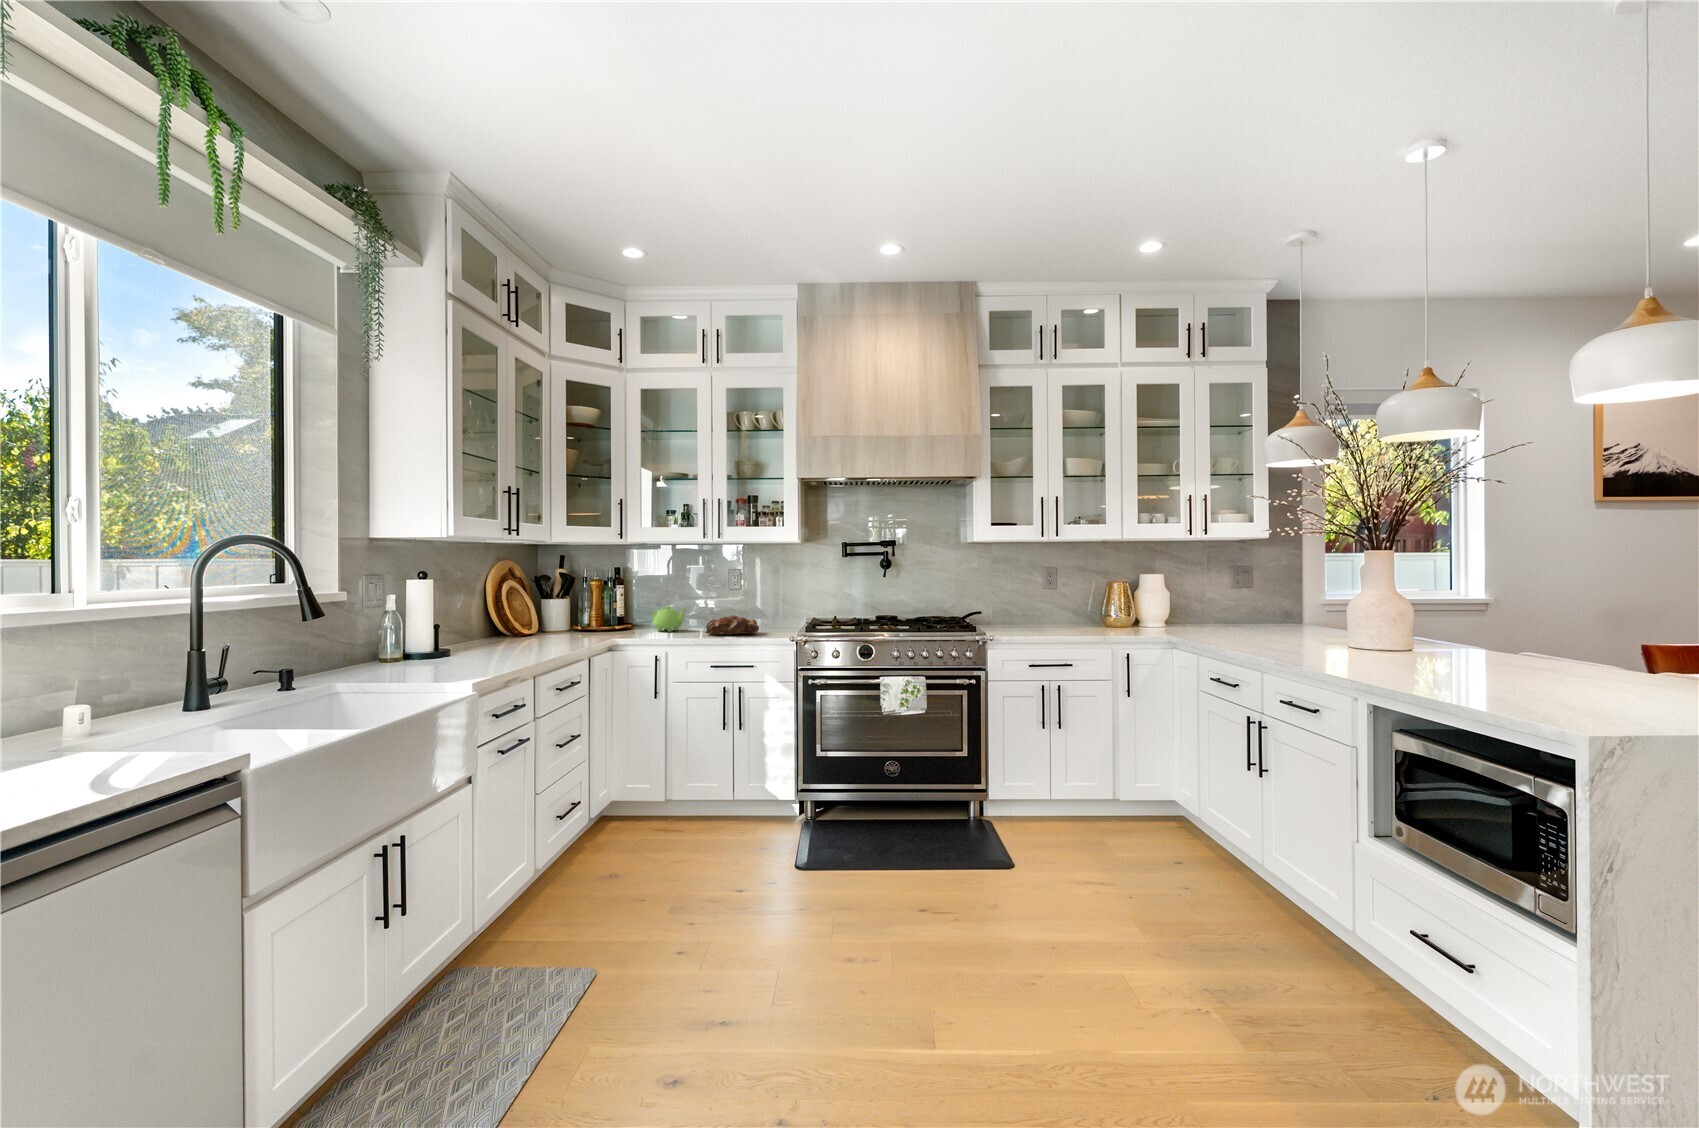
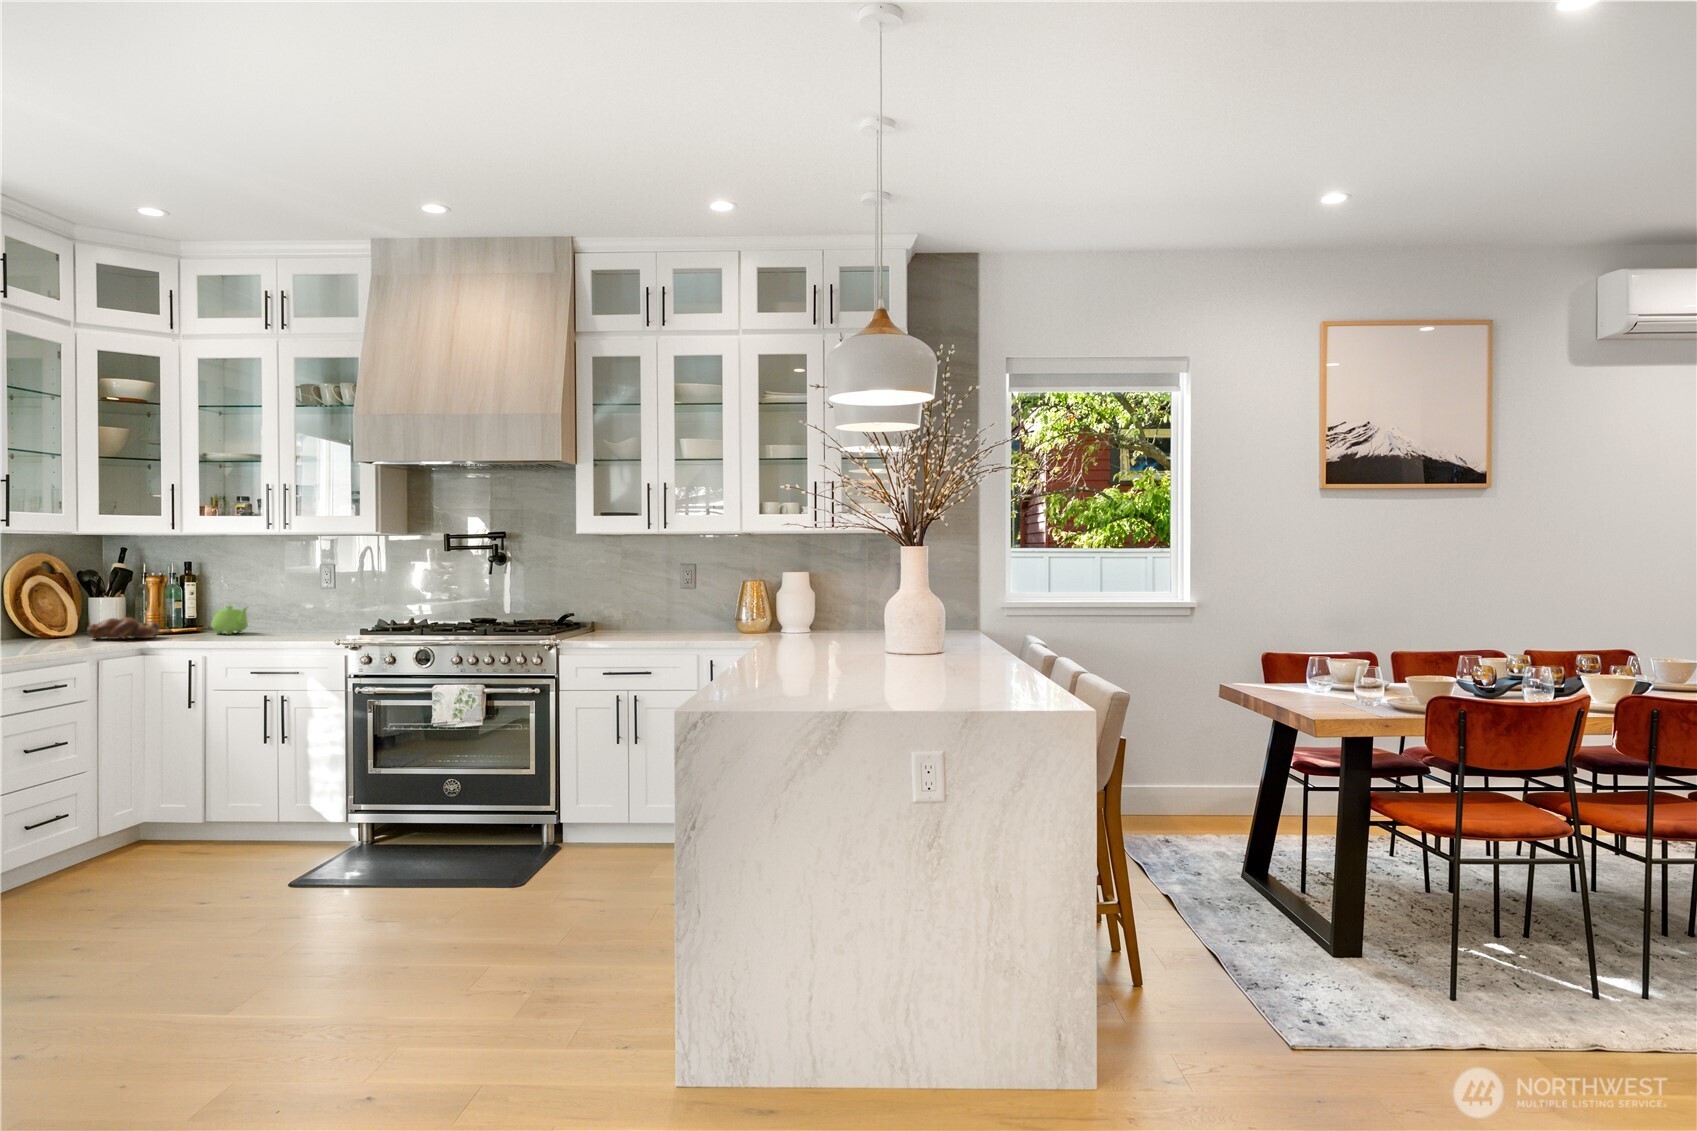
bread loaf: present [706,615,759,635] -> present [87,617,160,639]

